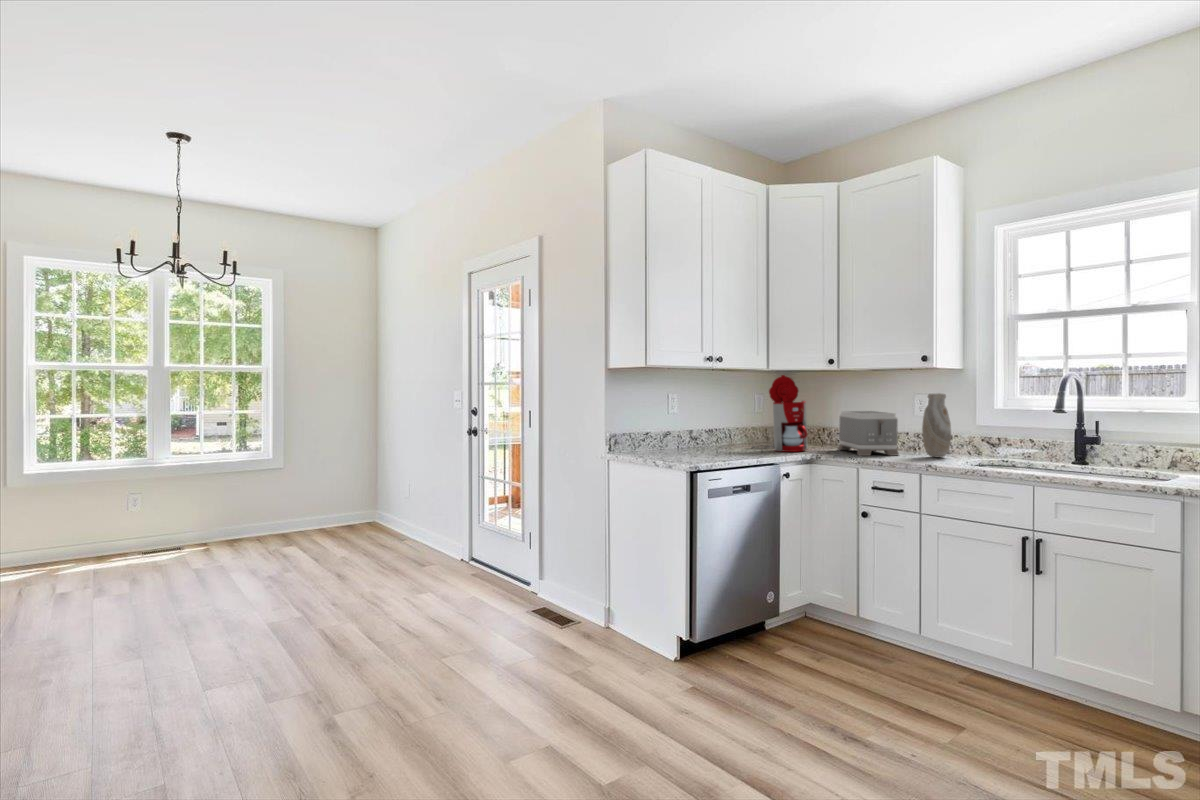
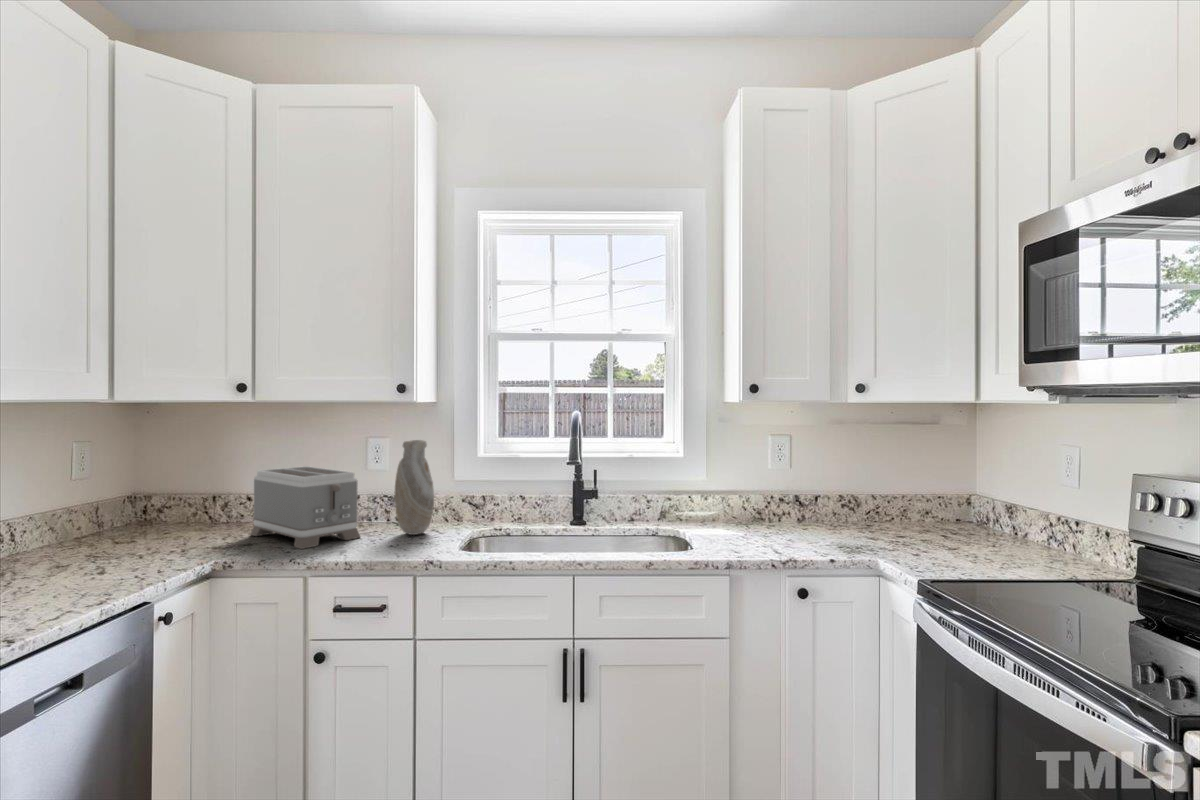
coffee maker: present [752,375,807,452] -> none [65,410,198,560]

